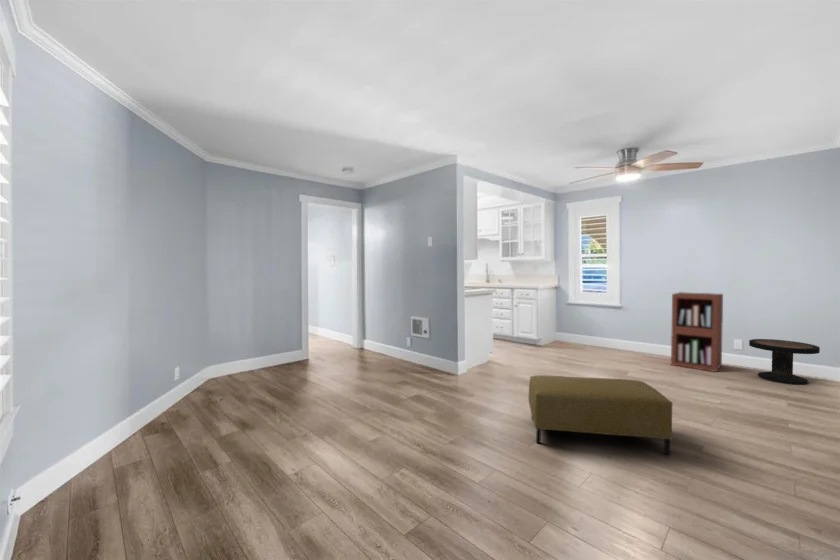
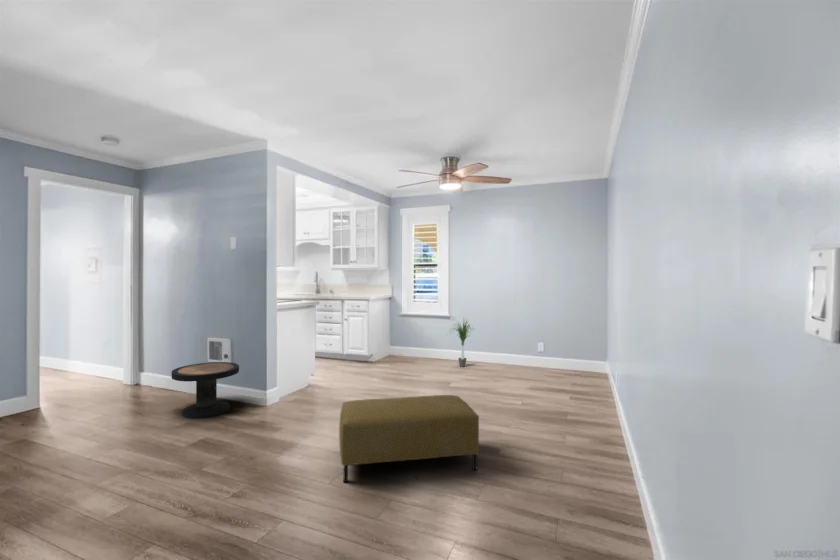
bookshelf: present [671,292,723,372] -> none [491,302,532,376]
potted plant: none [618,306,656,357] -> present [455,322,470,367]
side table: present [749,339,820,385] -> present [171,362,239,418]

